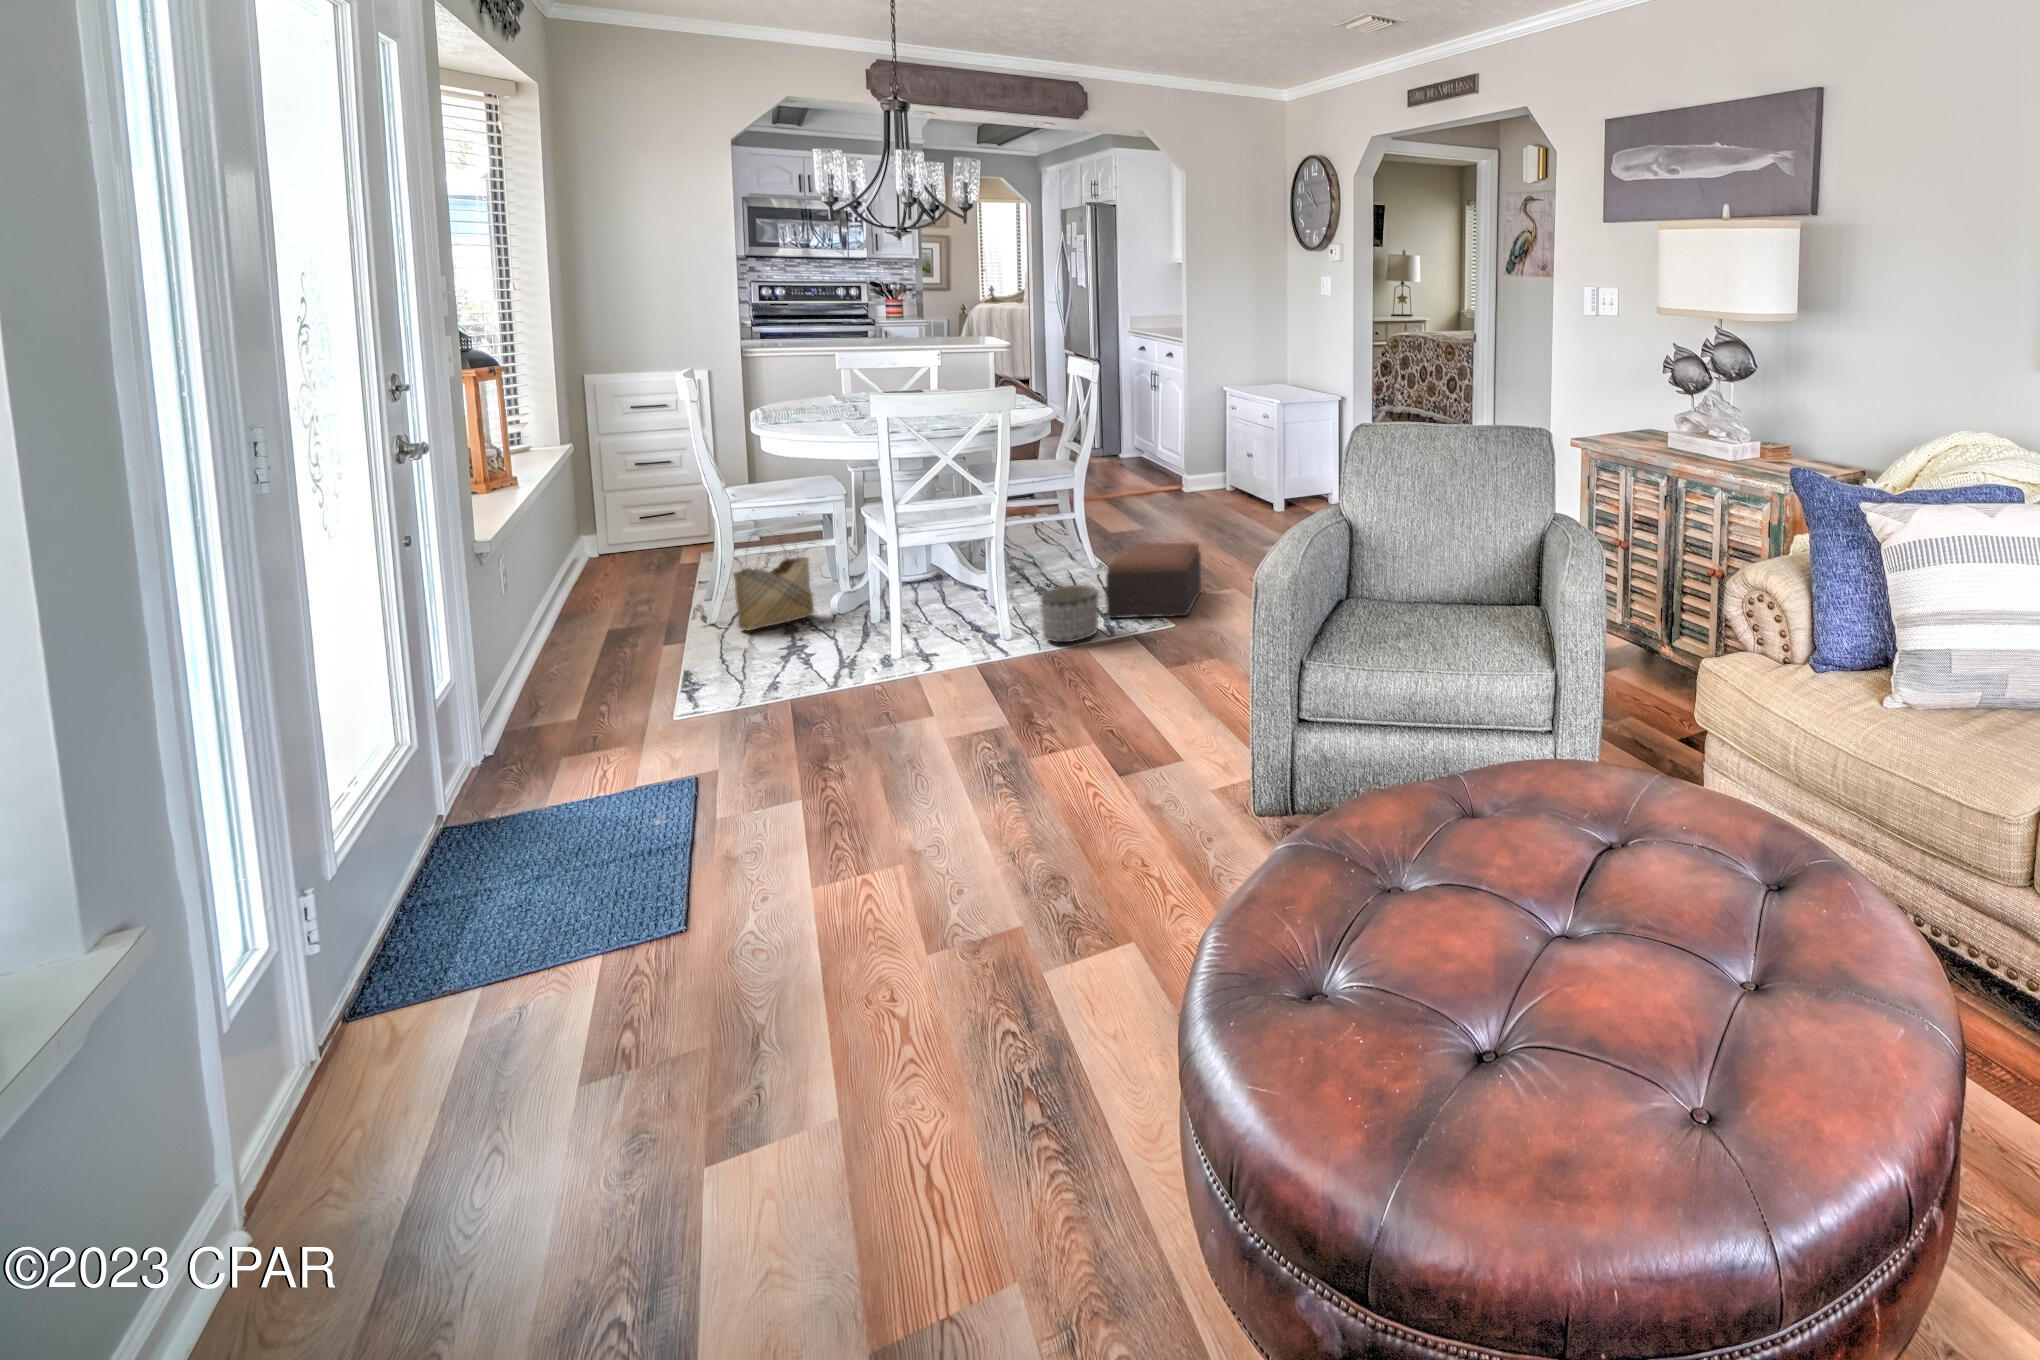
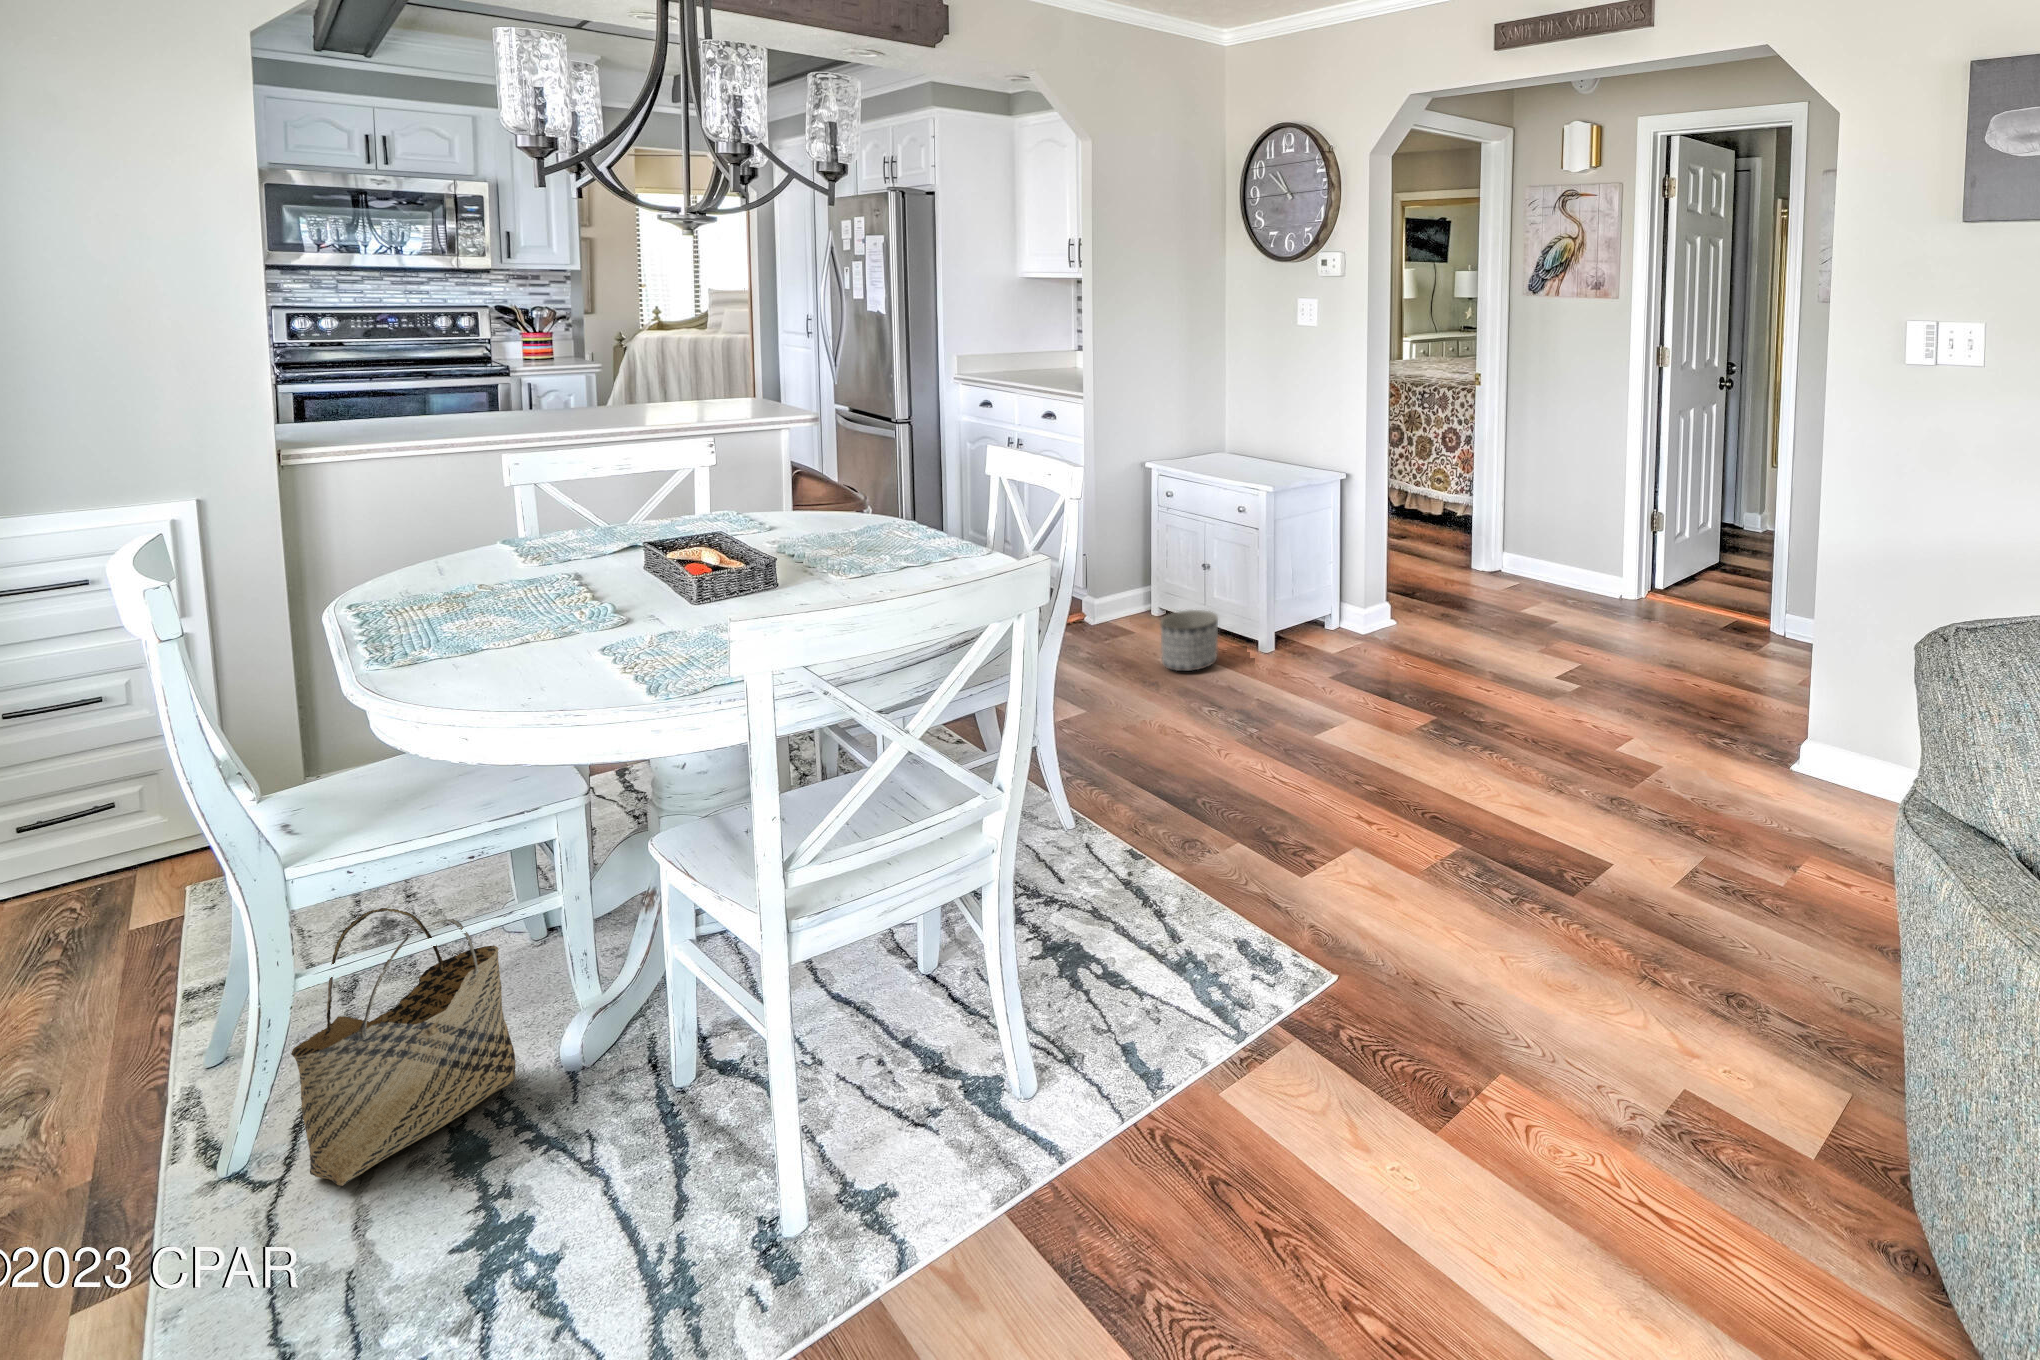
footstool: present [1106,543,1201,618] -> none [1177,781,1341,971]
planter: present [1040,585,1098,642] -> present [1160,610,1218,671]

